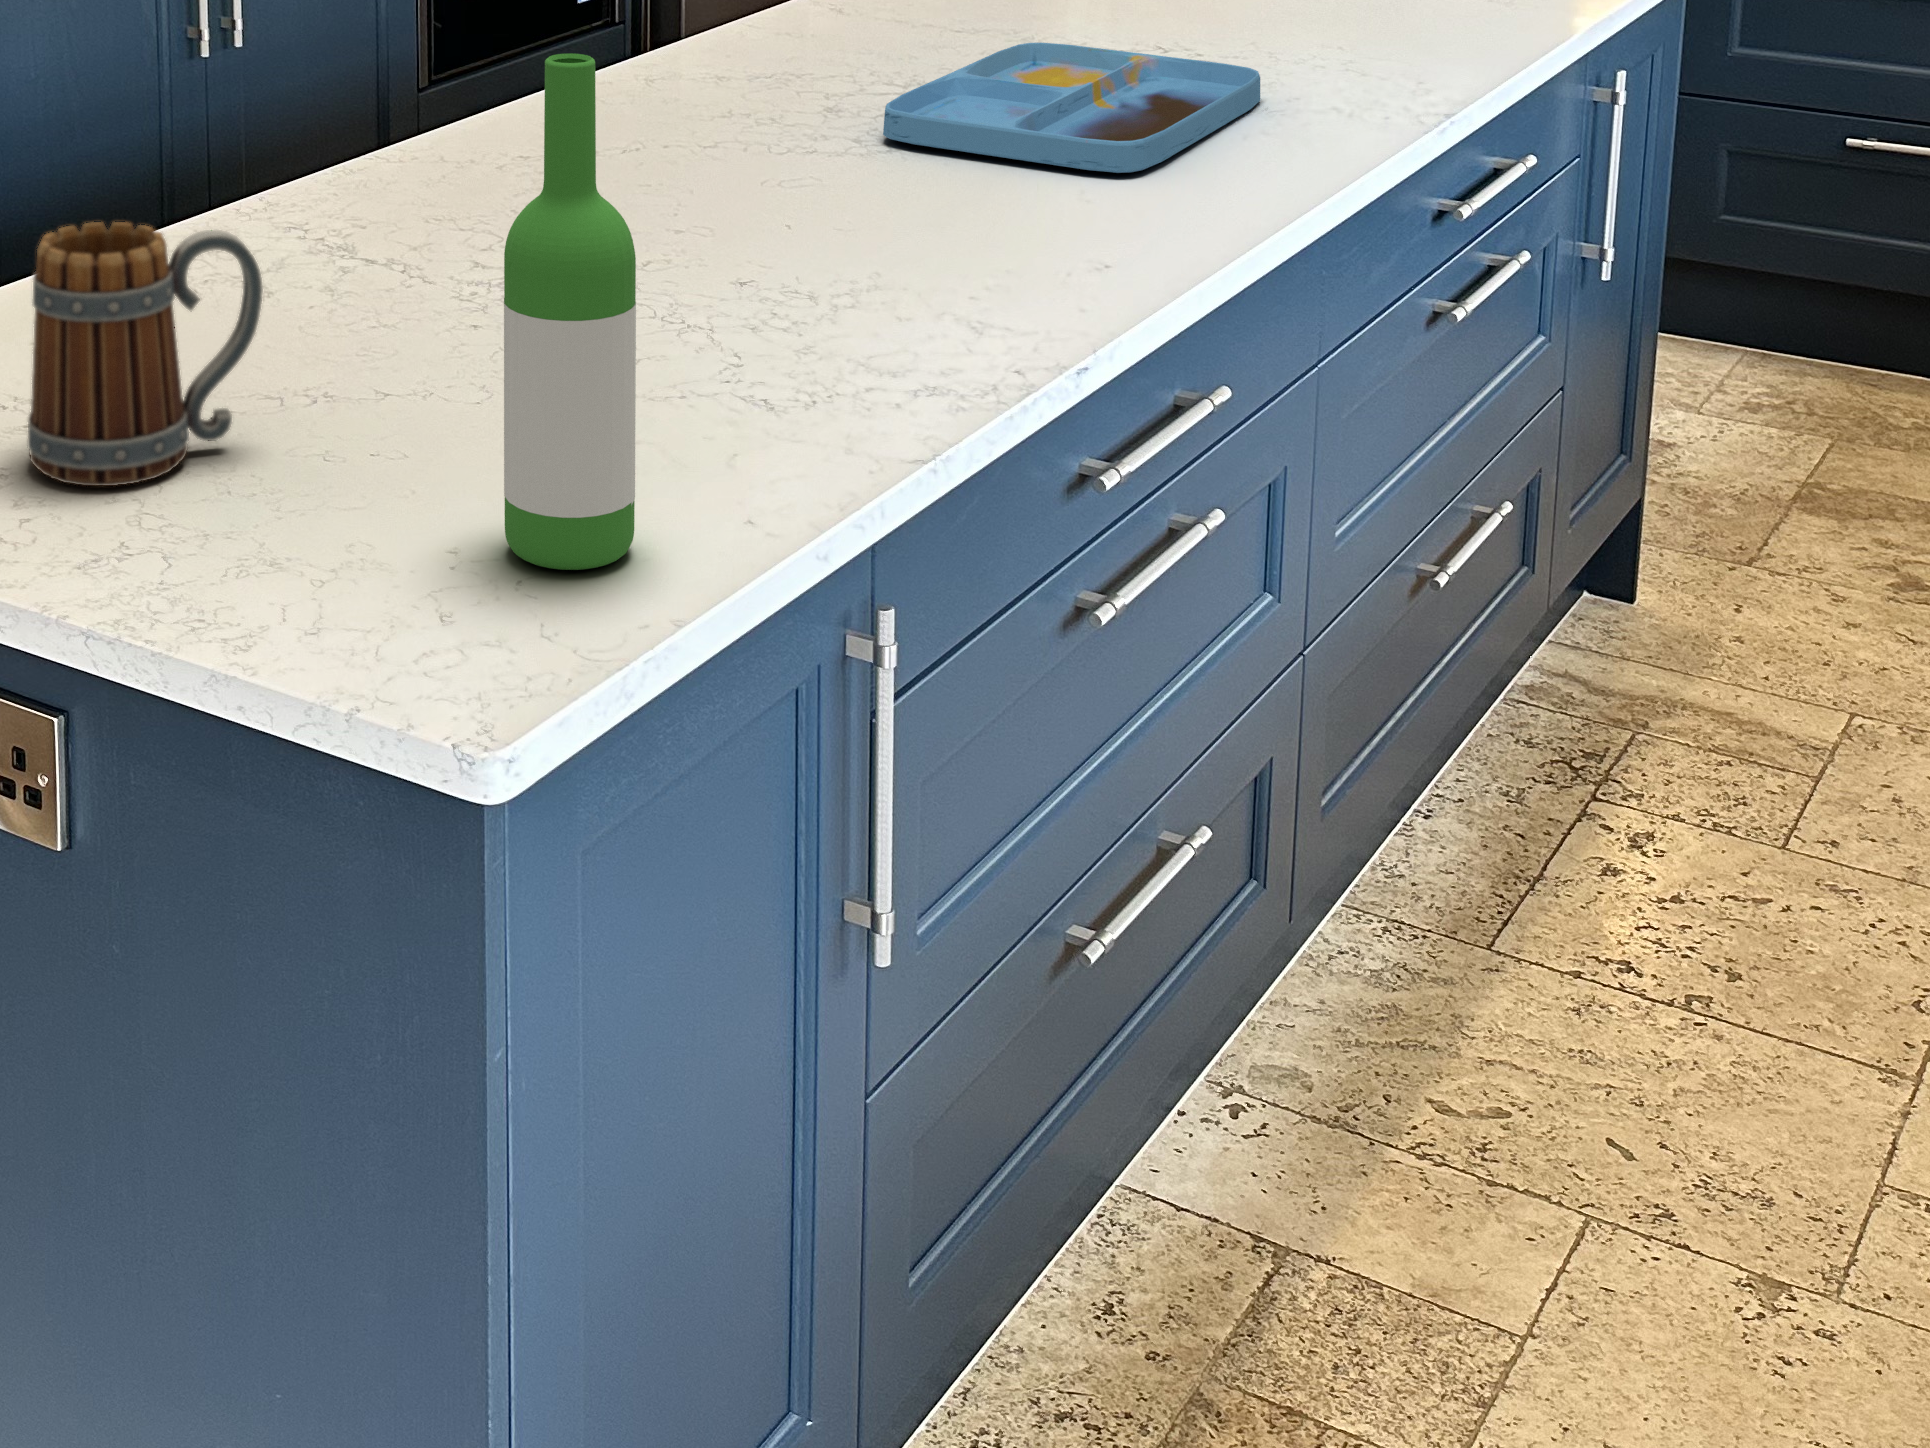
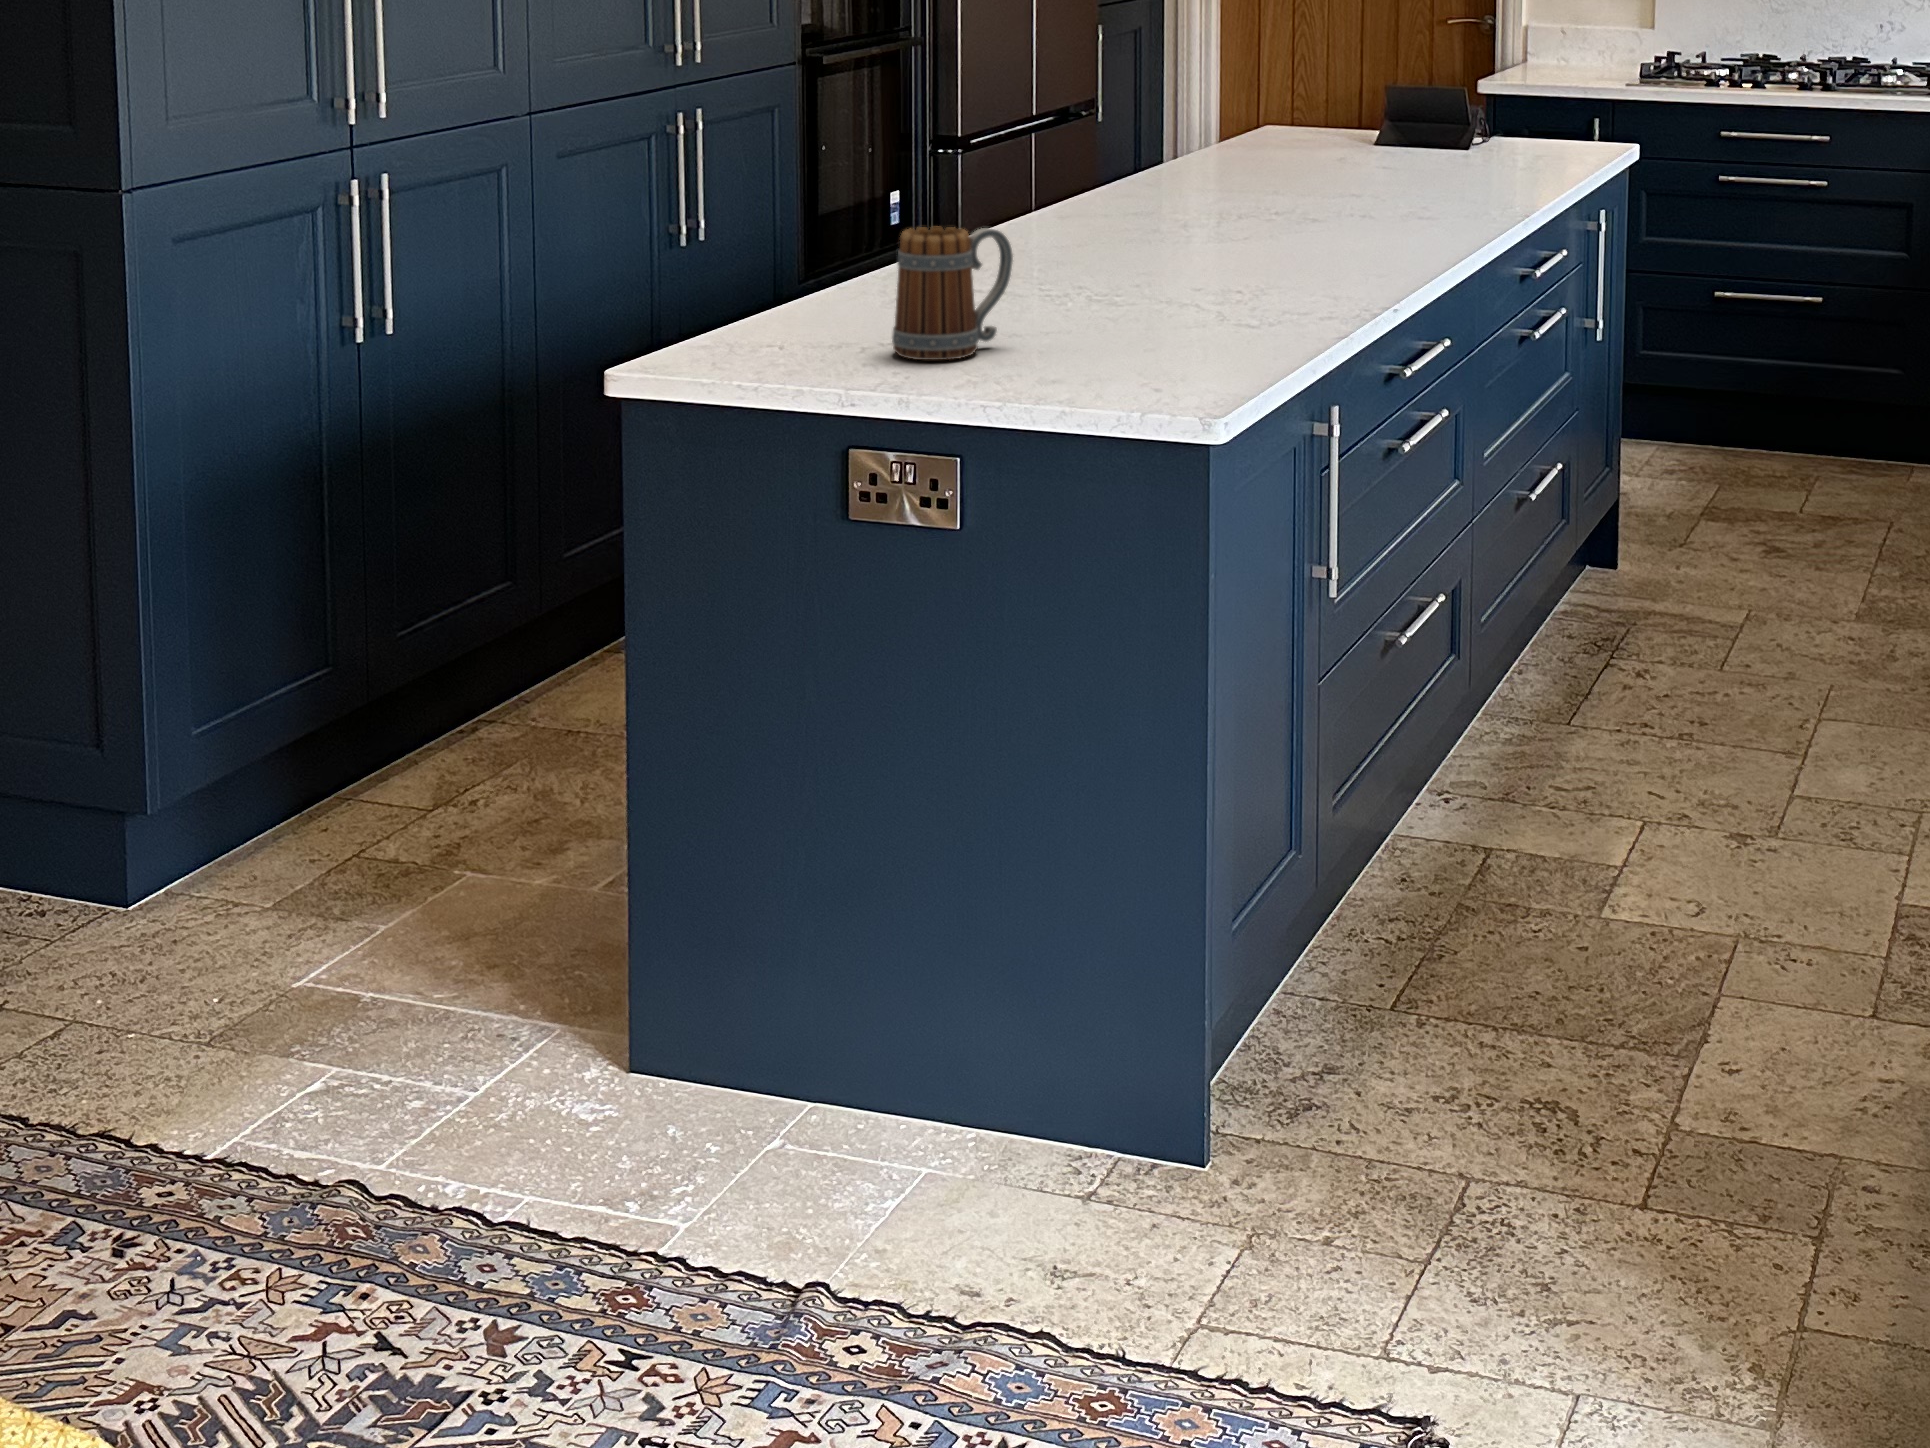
tray: present [883,42,1260,173] -> none [1230,184,1429,236]
wine bottle: present [504,53,636,570] -> none [1170,114,1235,369]

